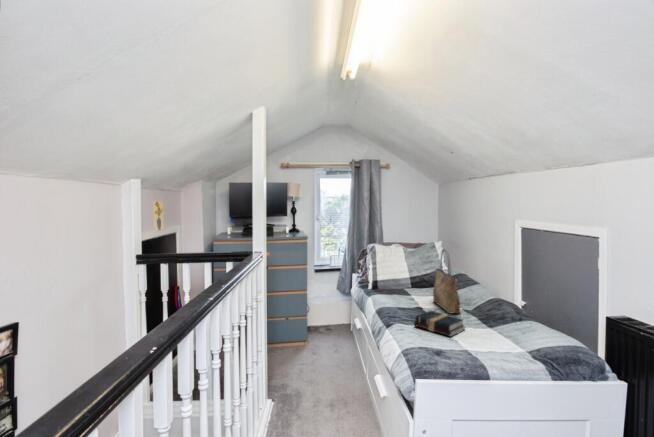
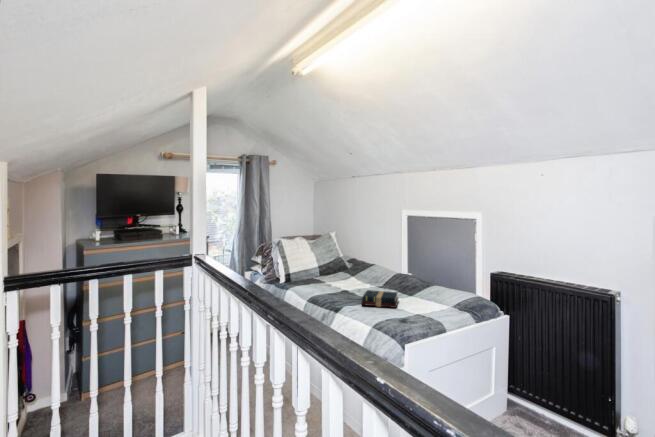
tote bag: present [433,250,460,313] -> none [350,237,381,291]

